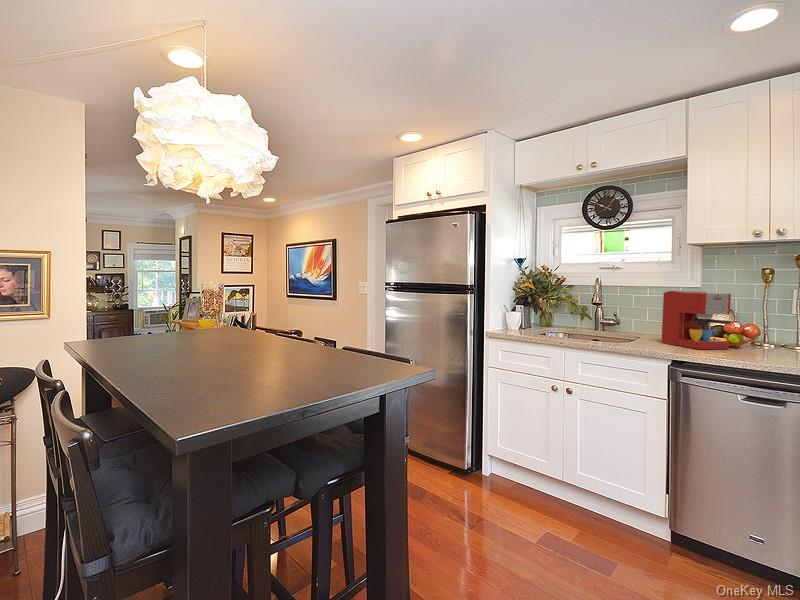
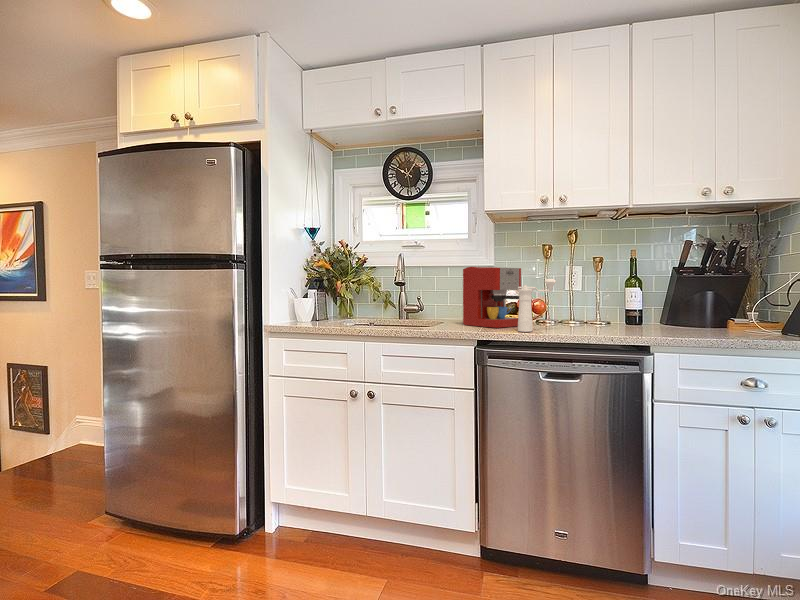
pepper mill: none [726,307,775,357] -> present [518,279,556,332]

